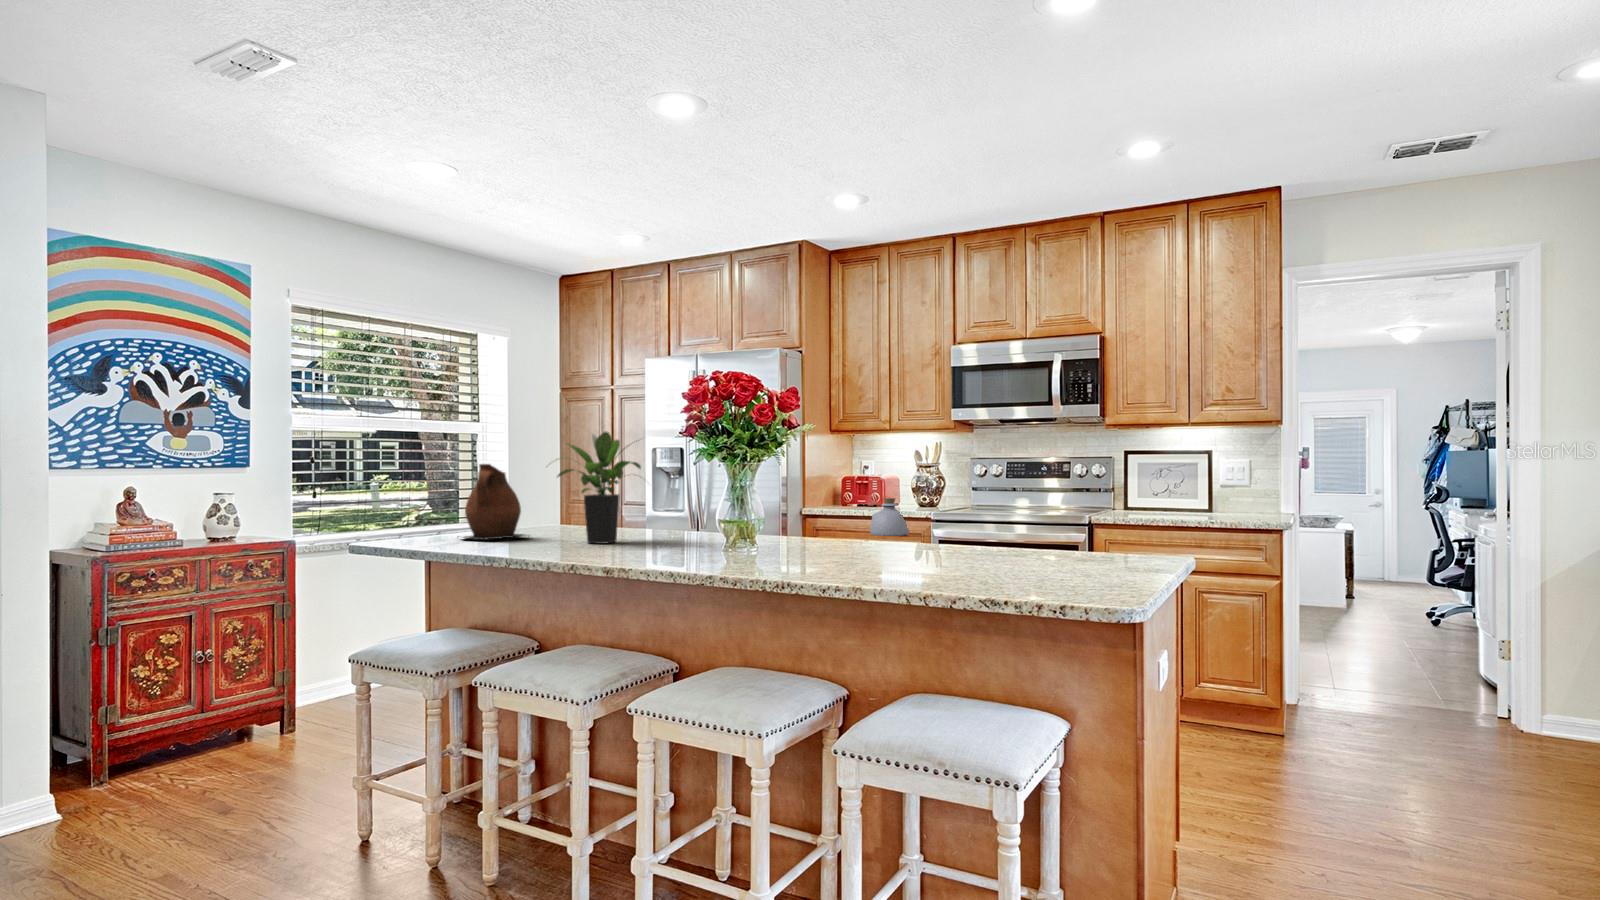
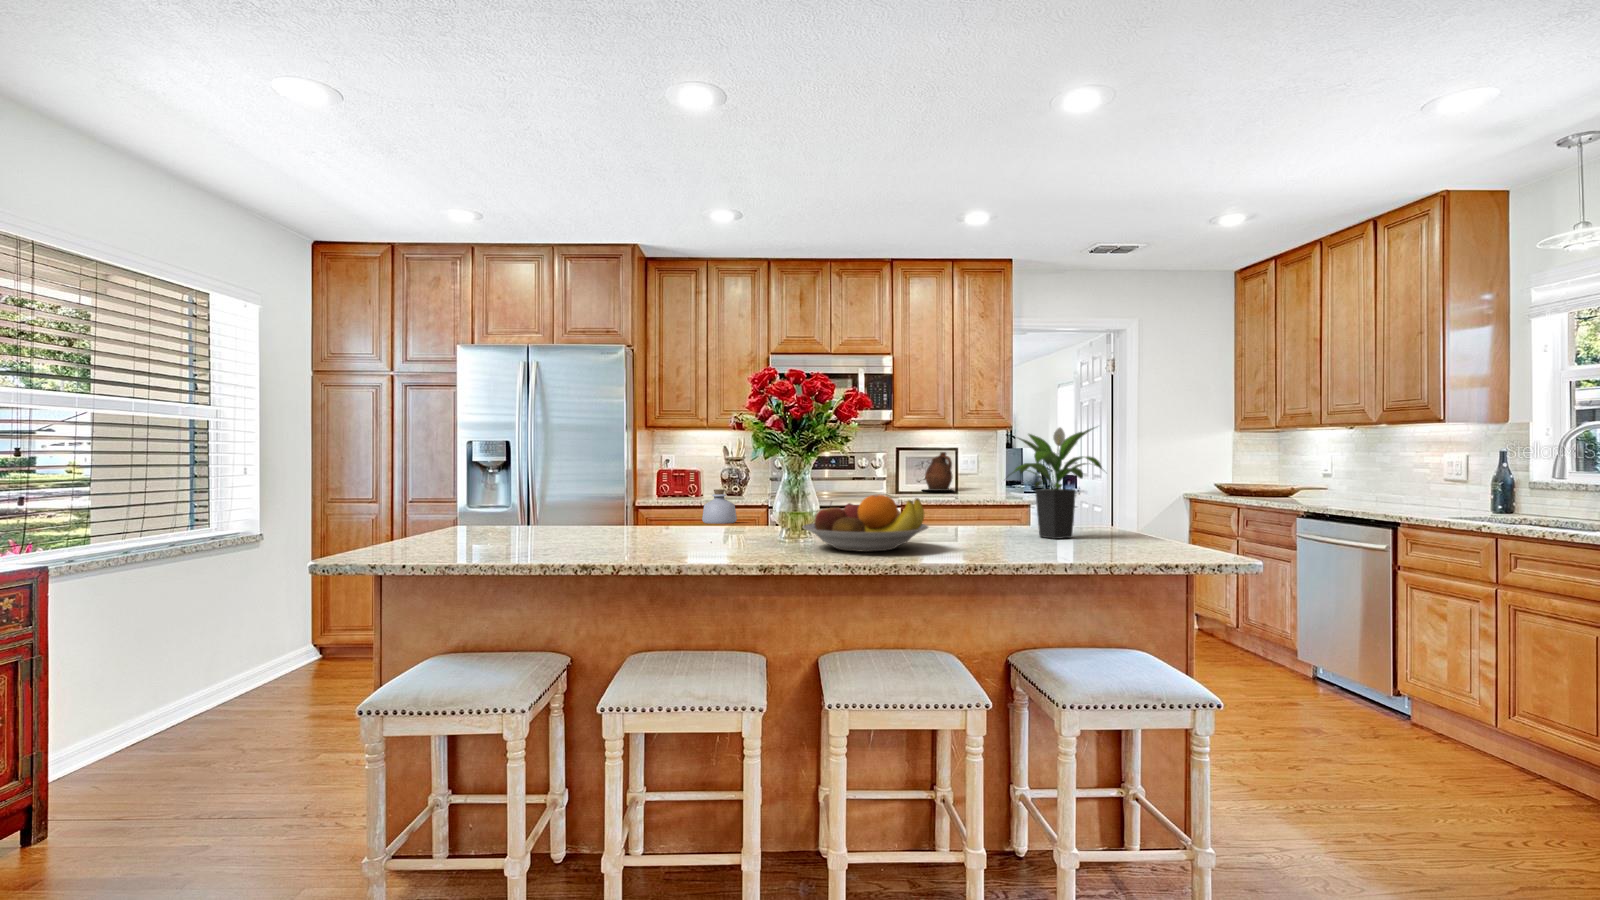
potted plant: present [558,432,641,543] -> present [1008,427,1102,539]
ceramic pitcher: present [464,464,529,540] -> present [925,452,952,491]
fruit bowl: none [693,504,826,563] -> present [803,495,928,552]

